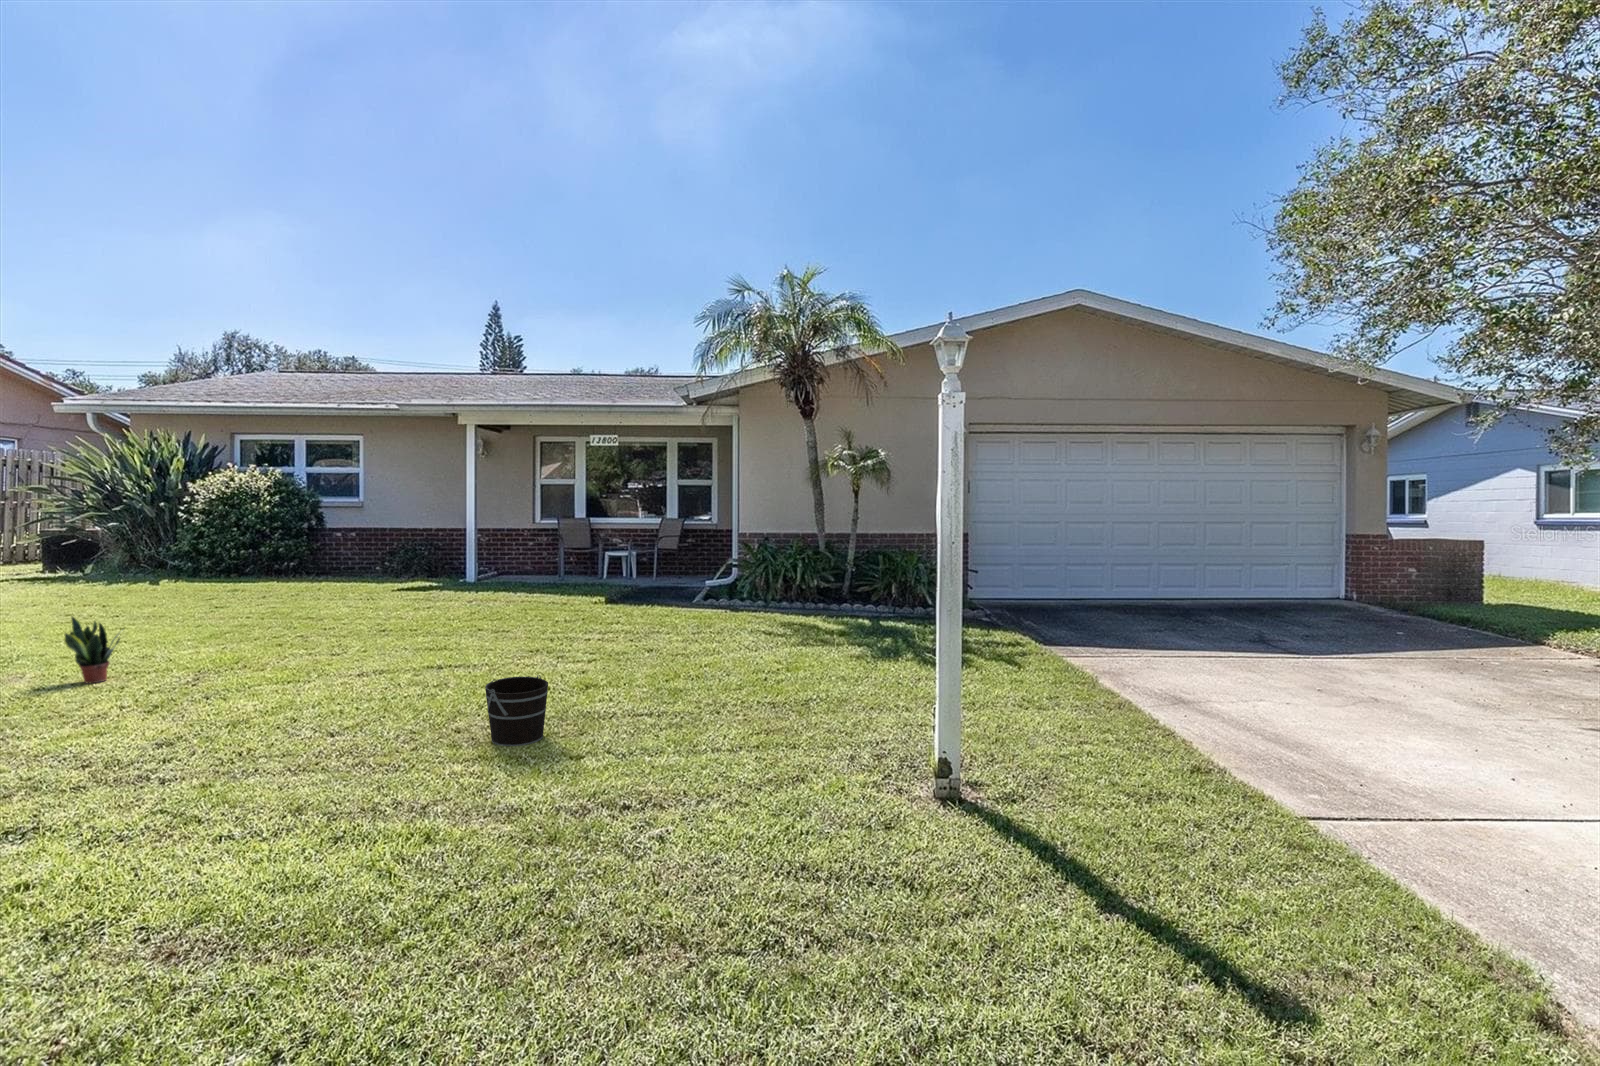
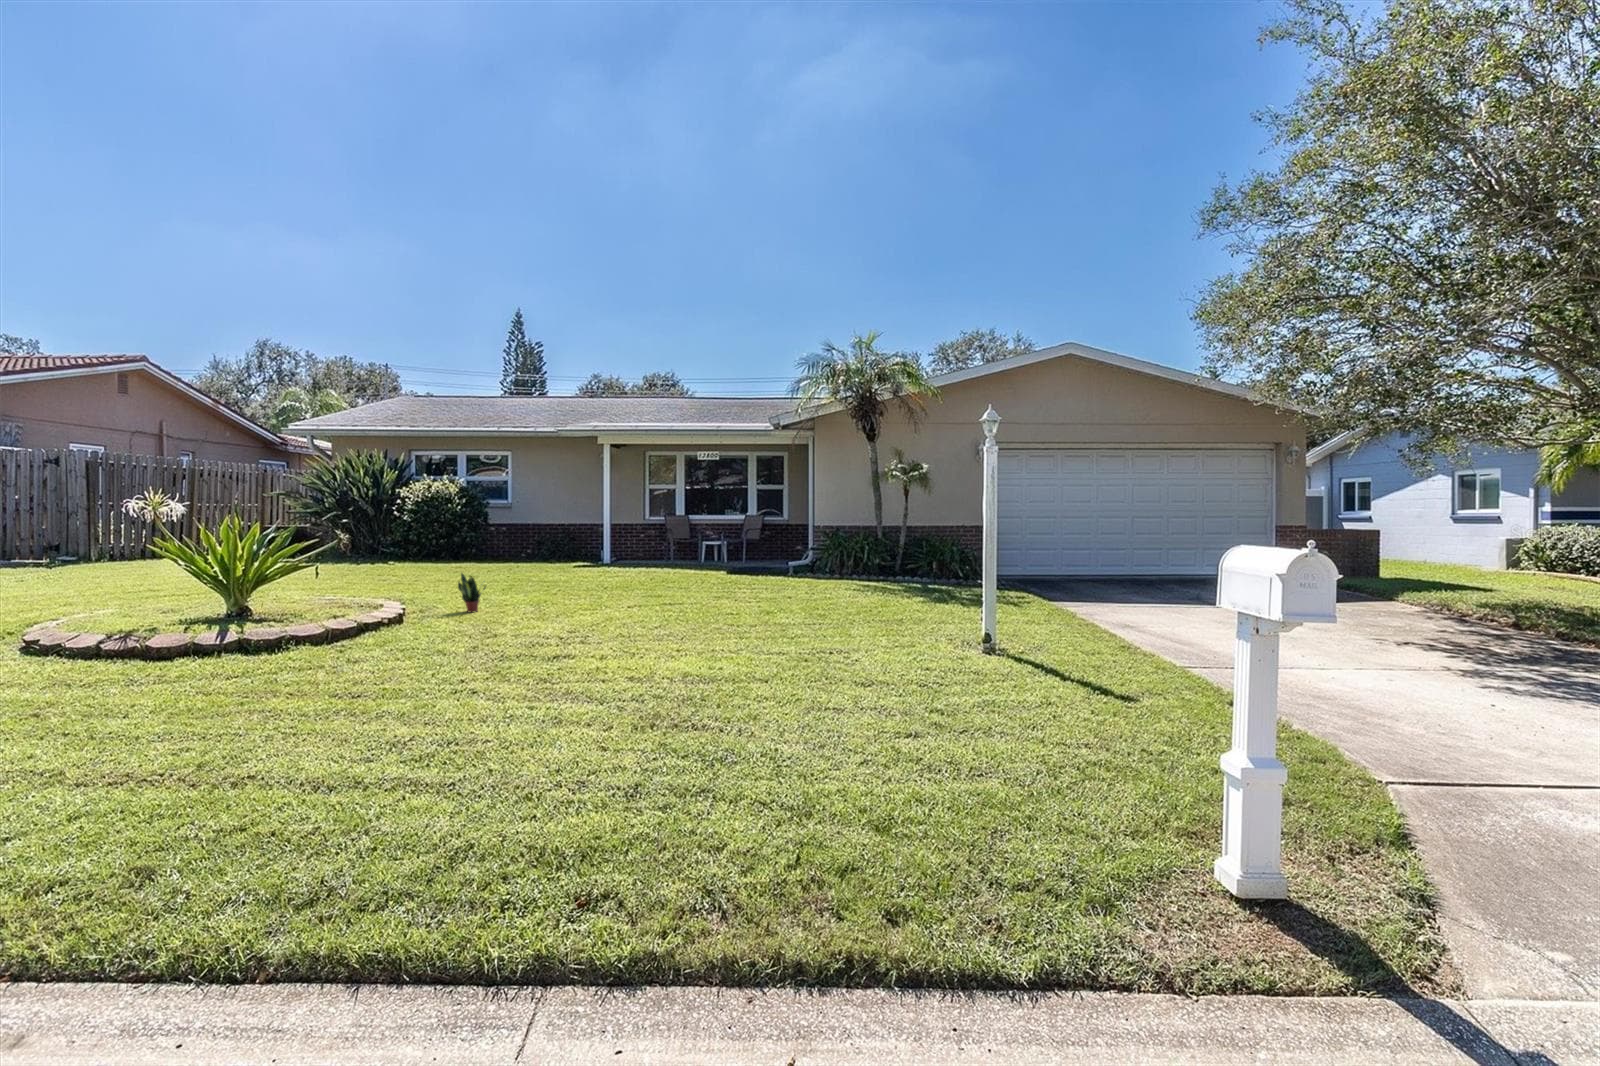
bucket: present [485,675,548,746] -> none [735,601,768,638]

